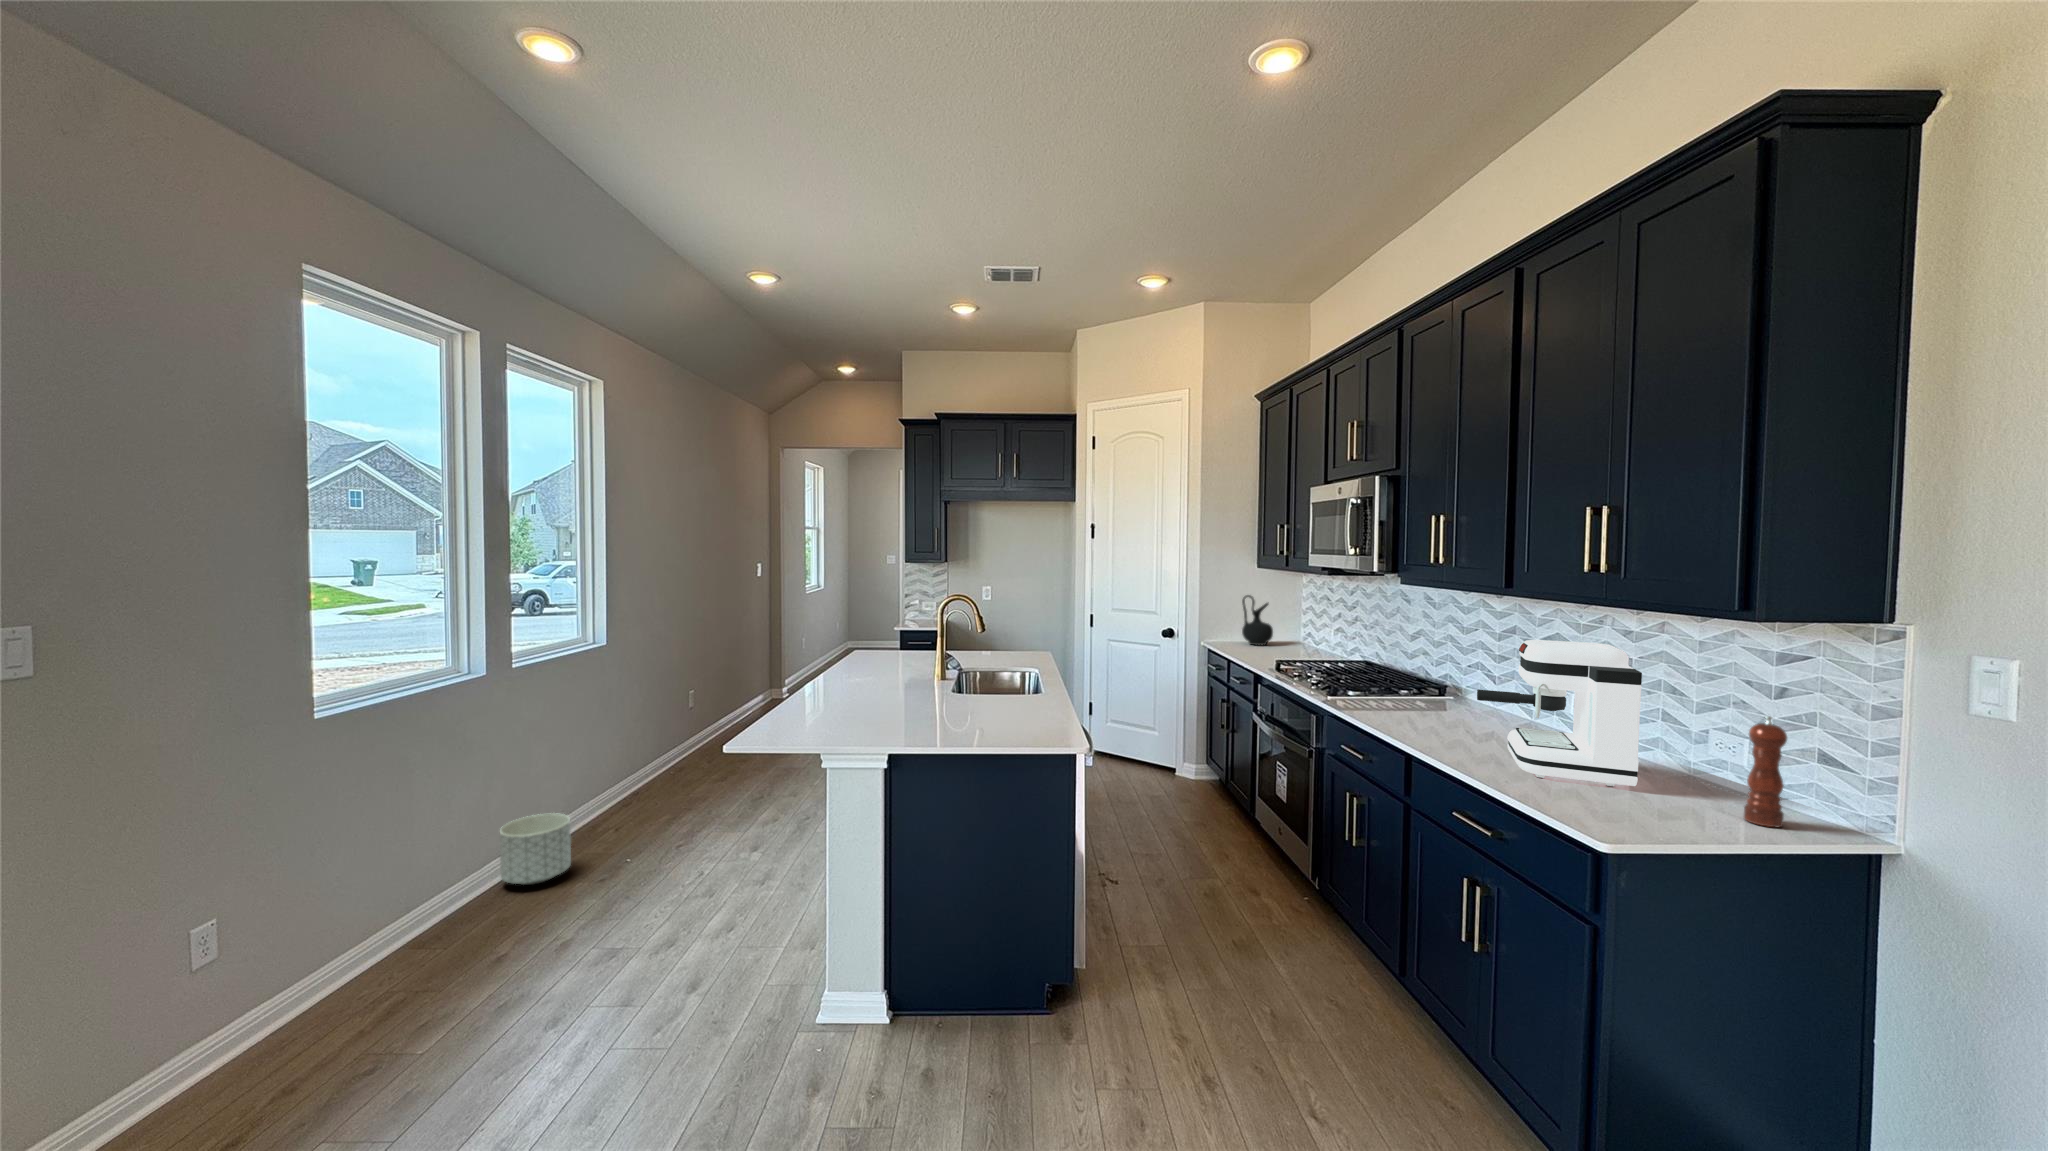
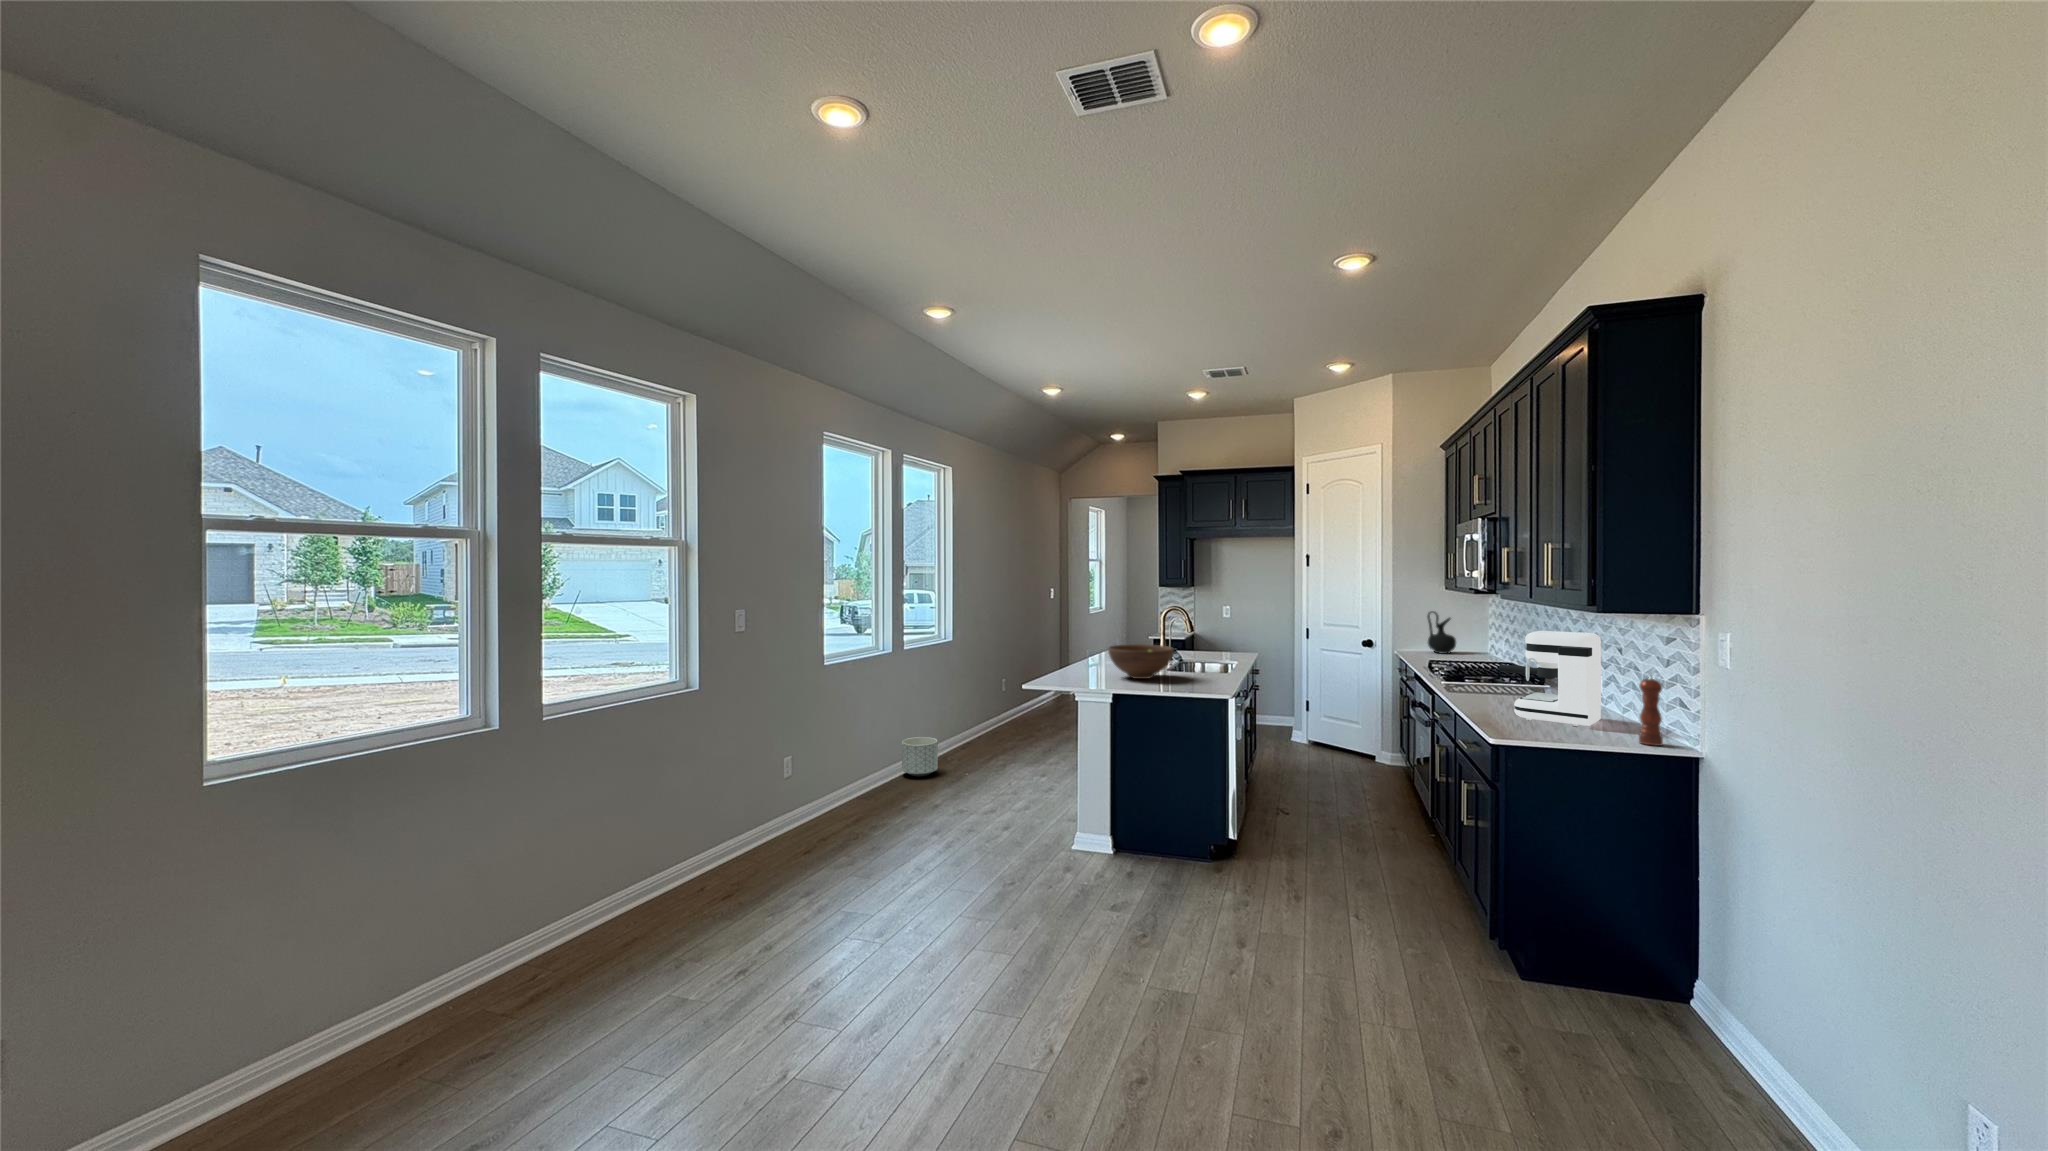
fruit bowl: none [874,661,979,721] -> present [1108,644,1174,679]

